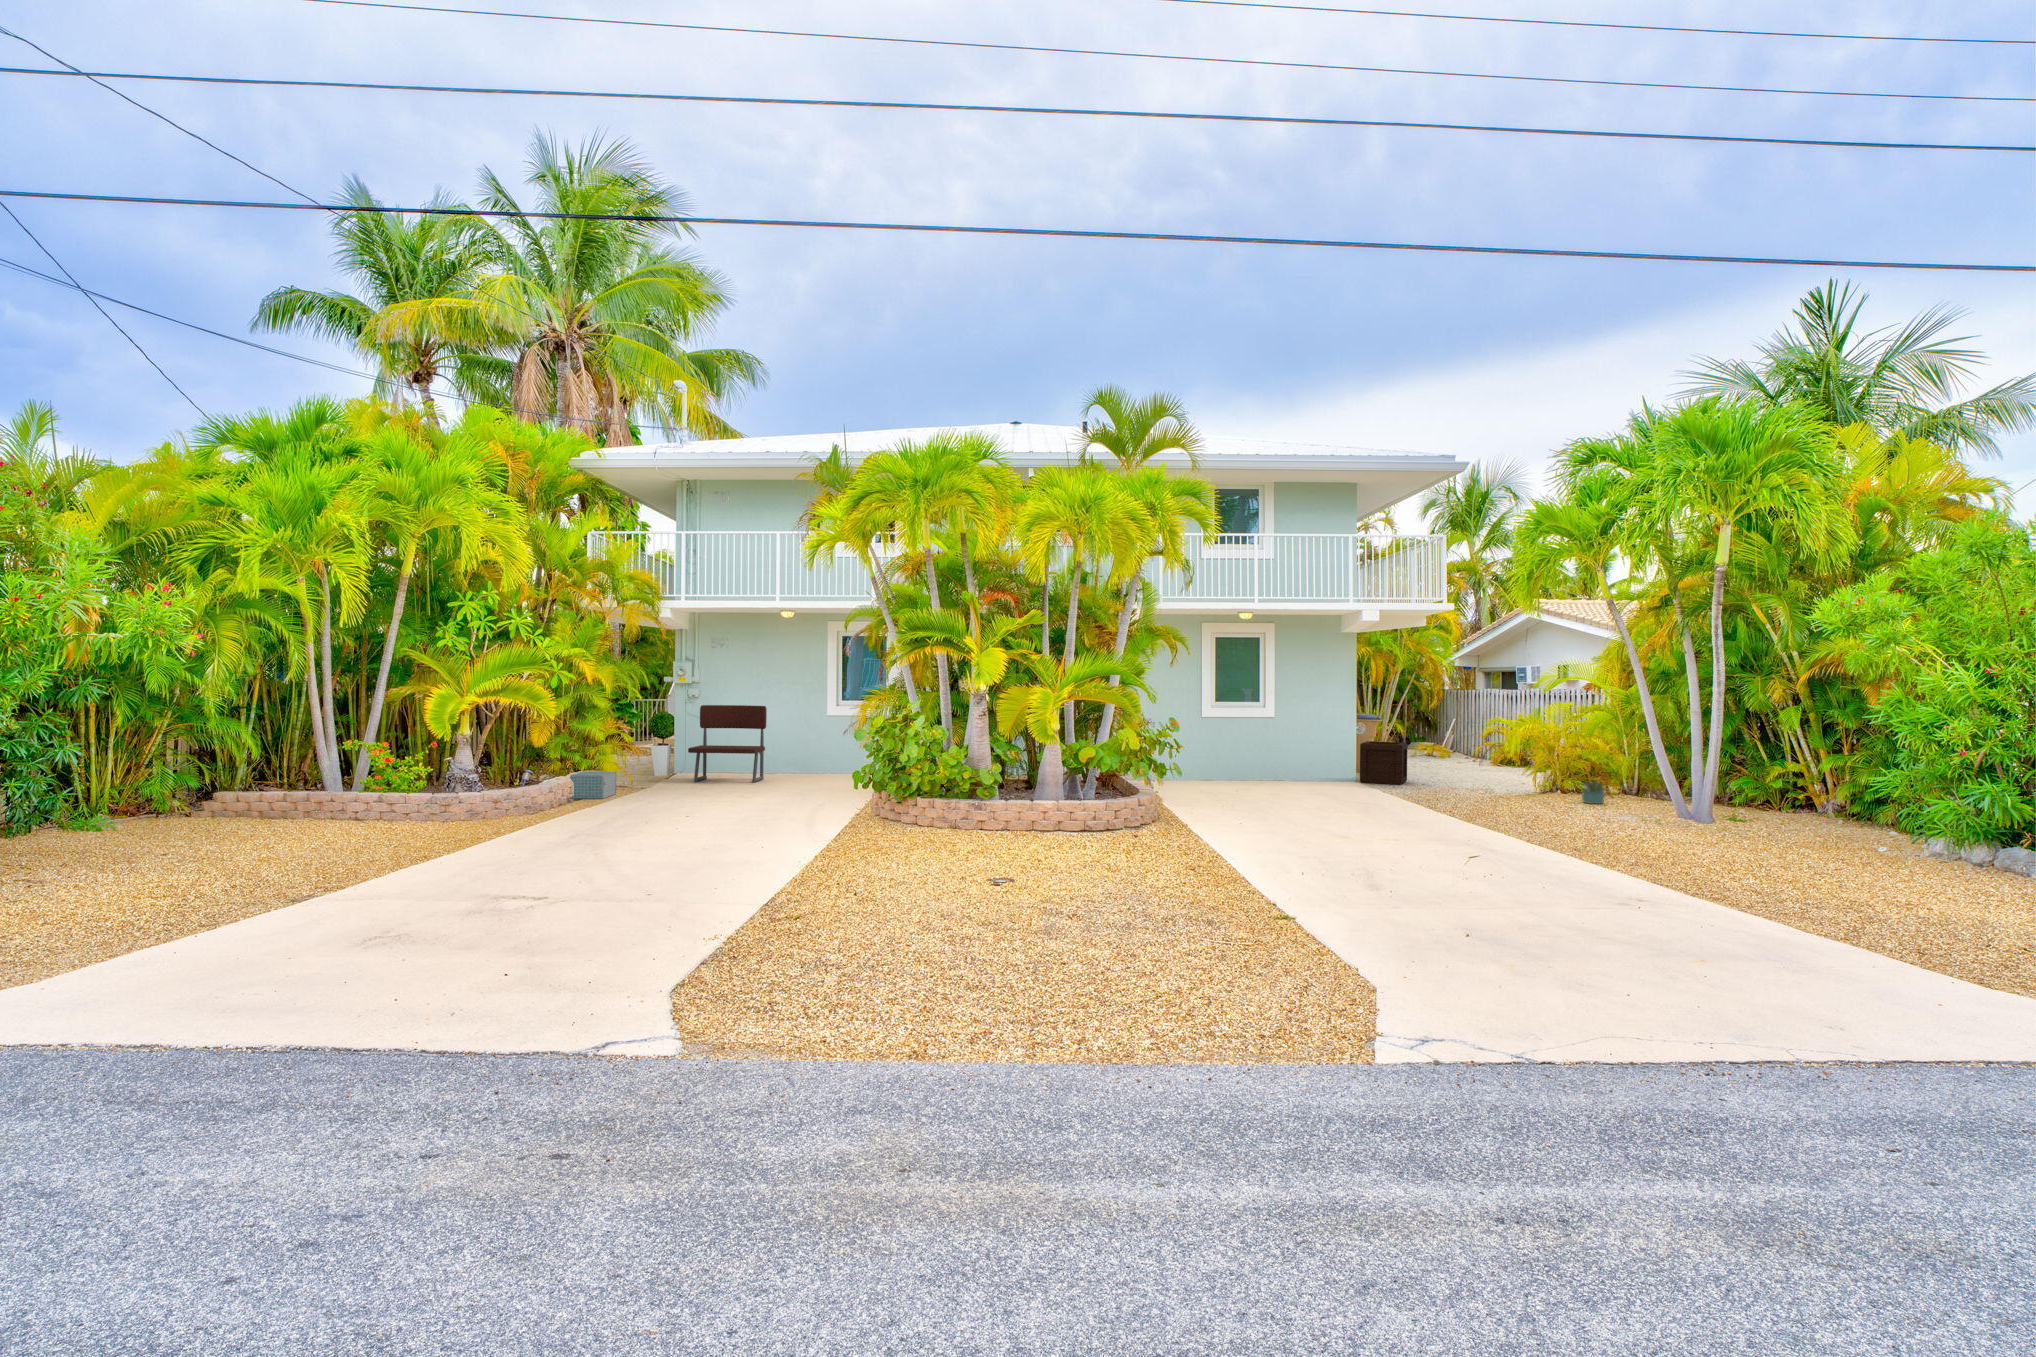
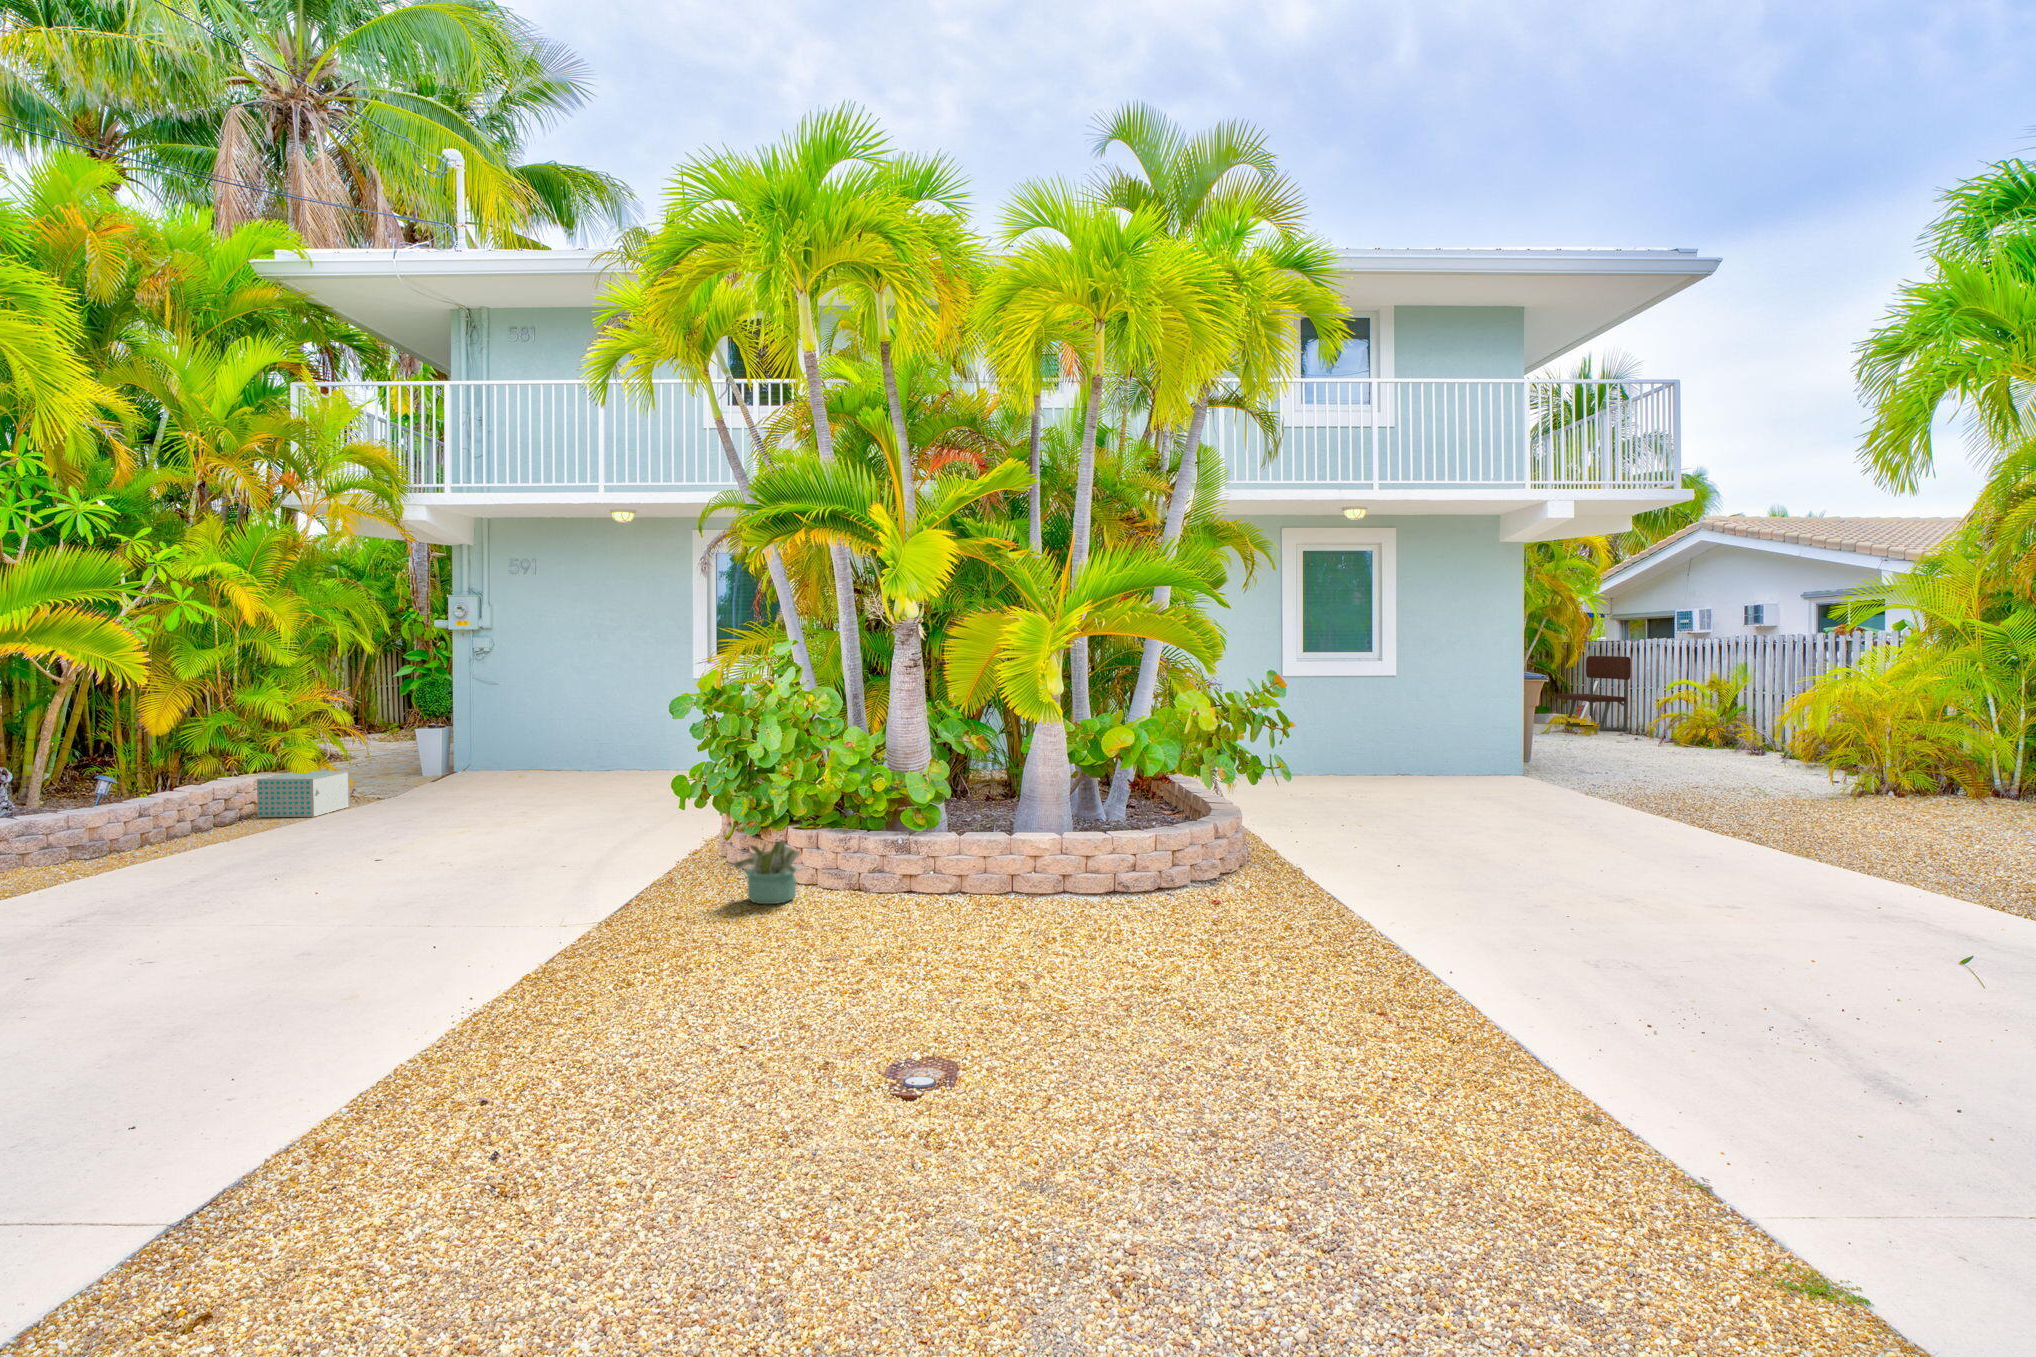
bench: present [688,705,767,783] -> present [1556,656,1631,731]
wooden crate: present [1360,741,1407,785] -> none [1526,711,1596,778]
decorative plant: present [1580,780,1608,804] -> present [733,841,799,904]

